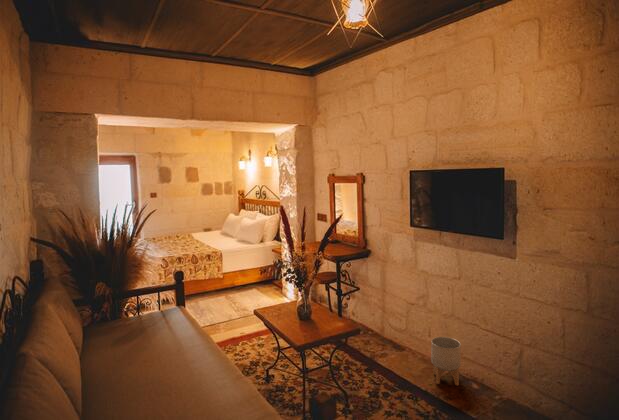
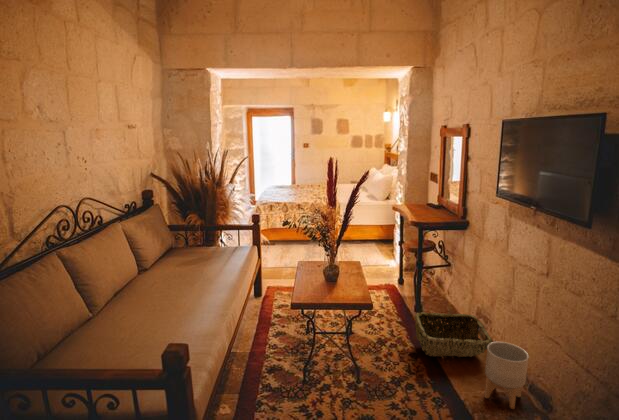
woven basket: none [359,325,419,367] -> present [414,312,492,357]

